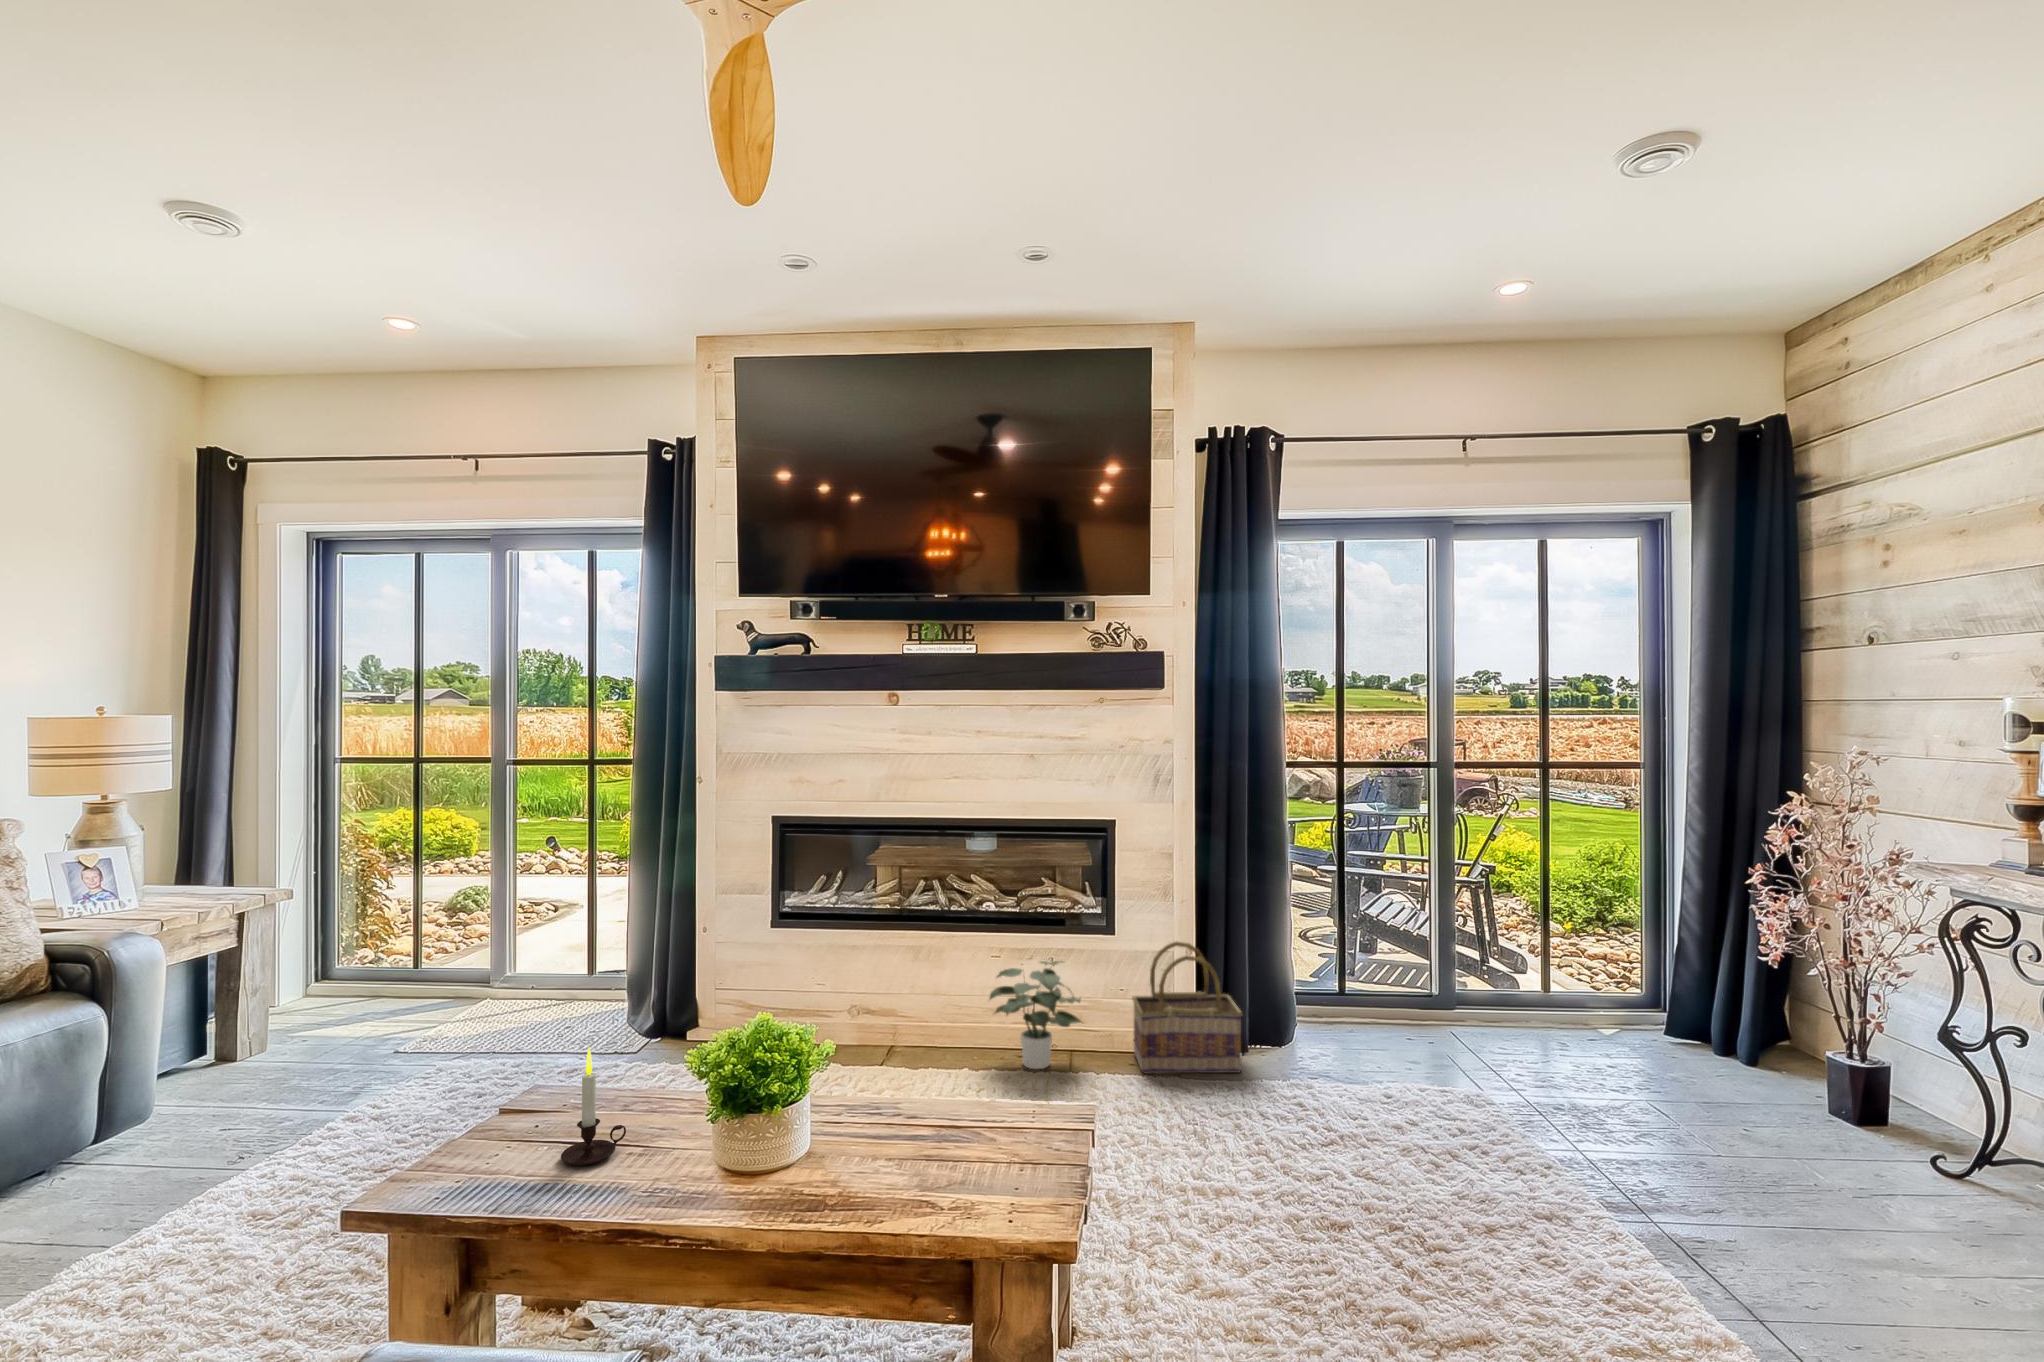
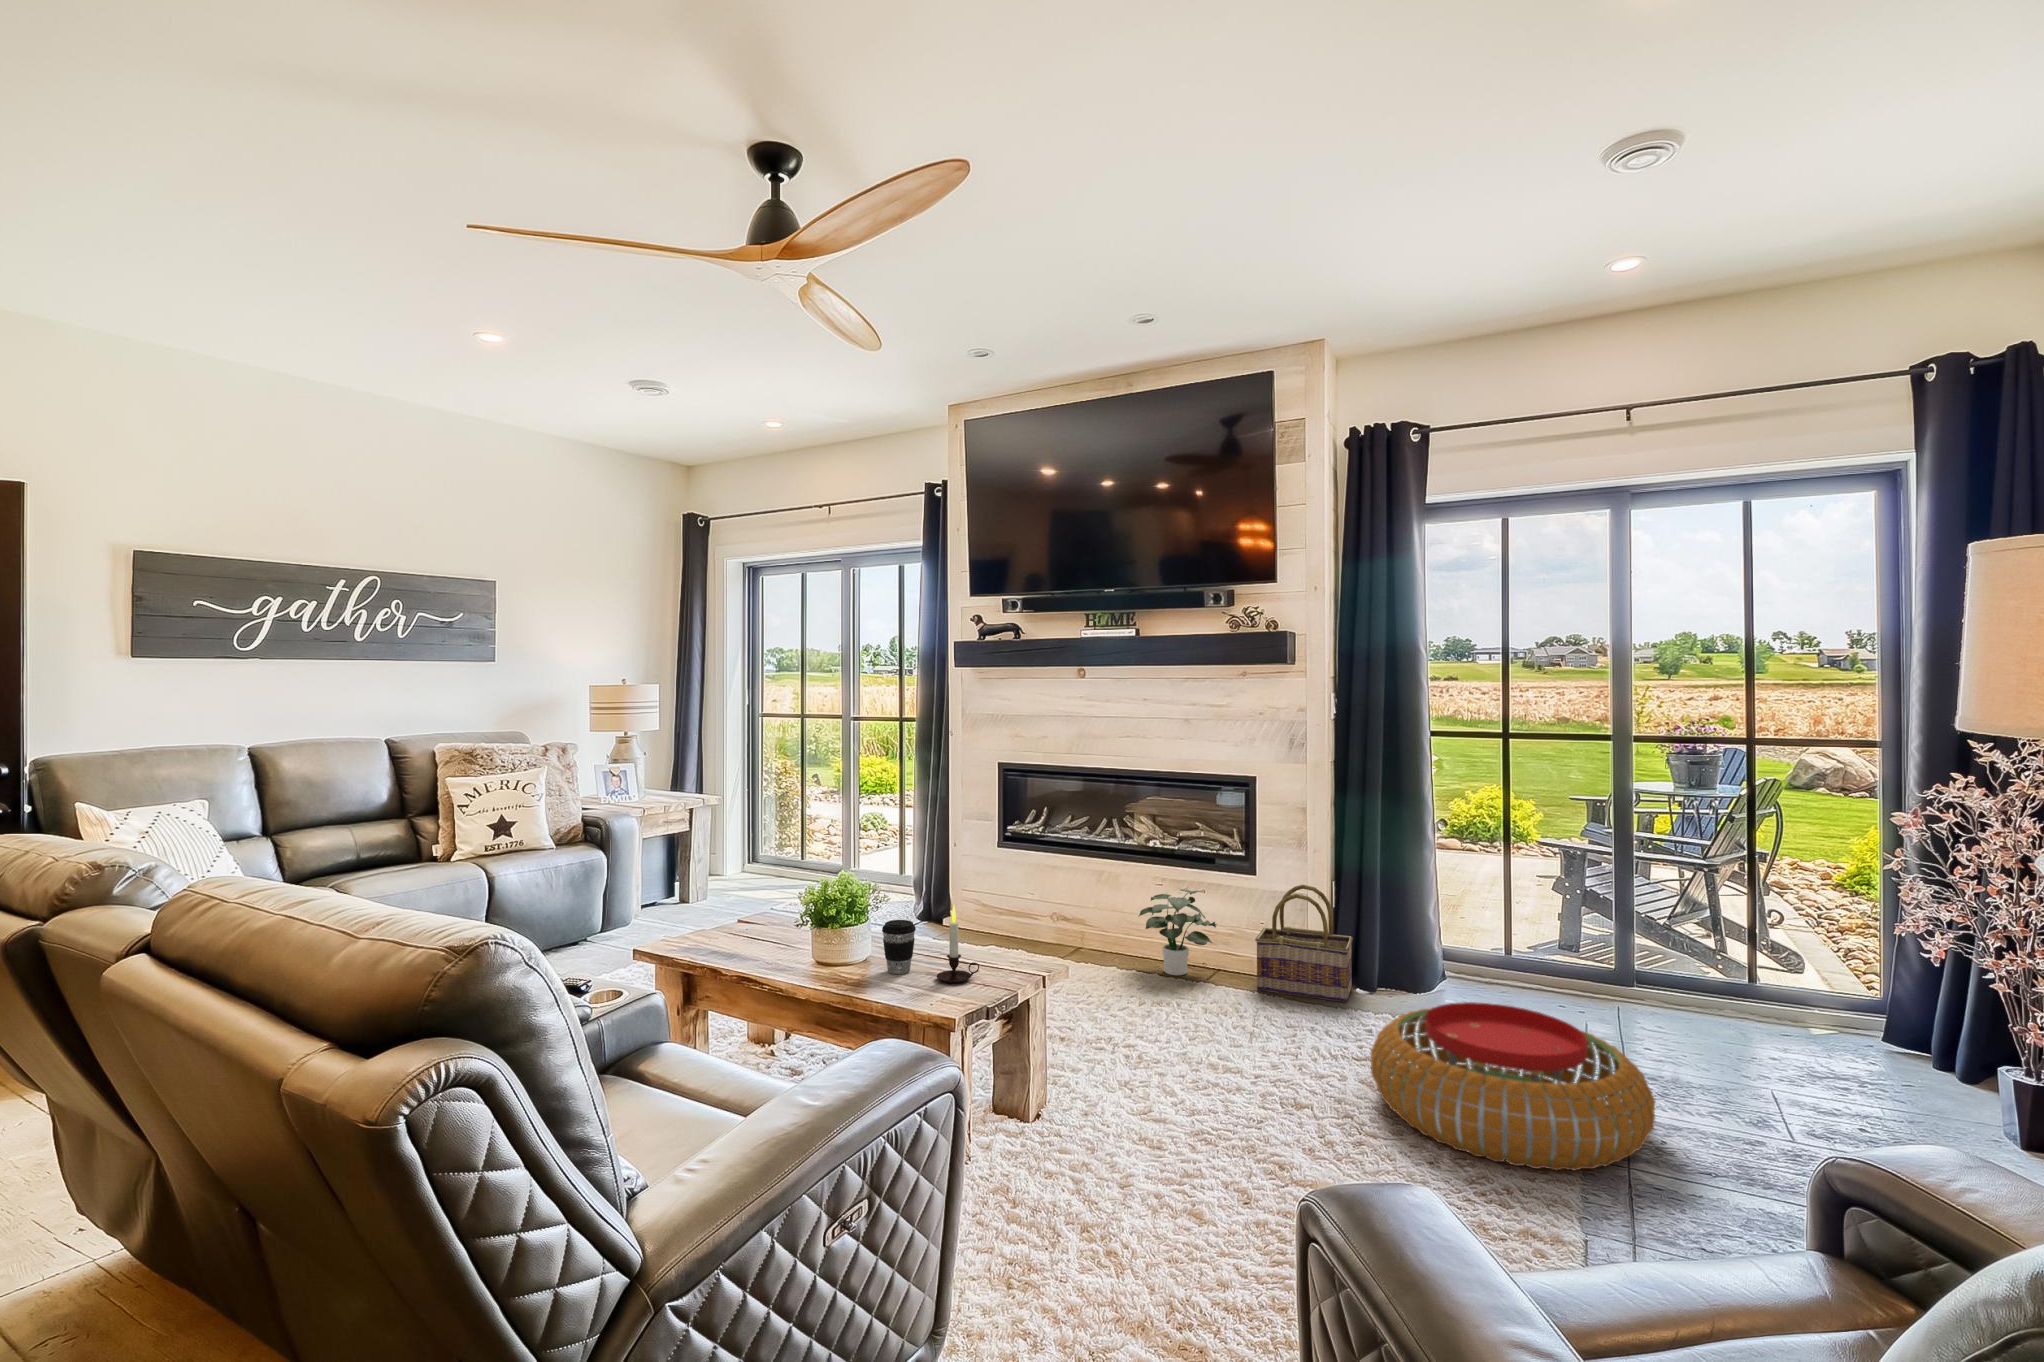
candle: present [561,1048,626,1165] -> present [937,905,979,983]
pouf: none [1374,1068,1689,1265] -> present [1371,1002,1655,1171]
coffee cup: none [875,1103,928,1197] -> present [882,920,916,974]

